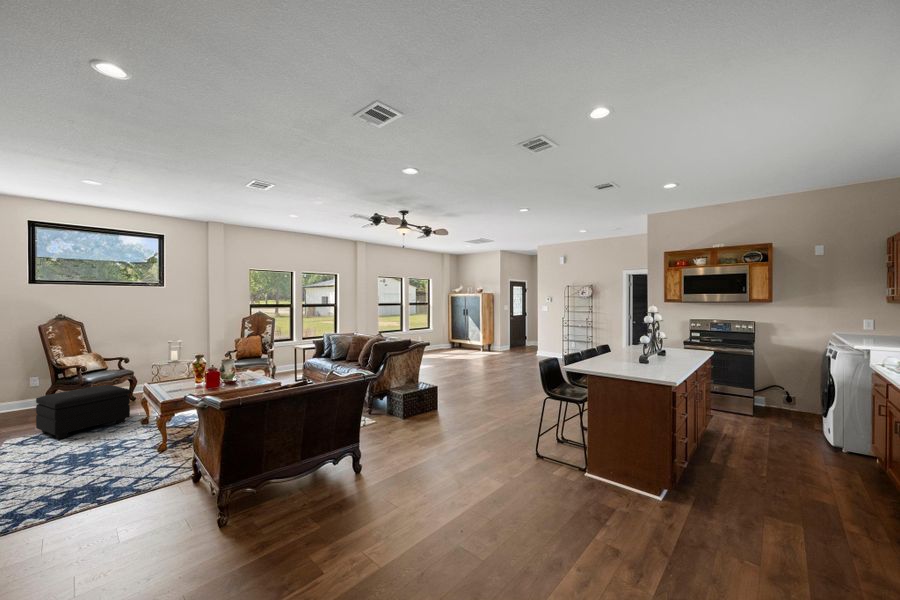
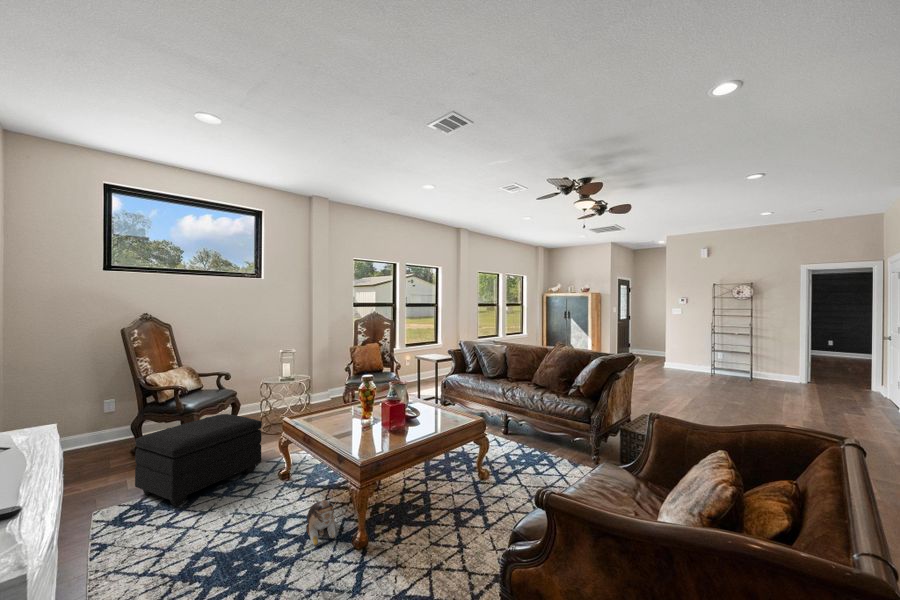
plush toy: none [124,431,148,457] -> present [306,500,336,545]

